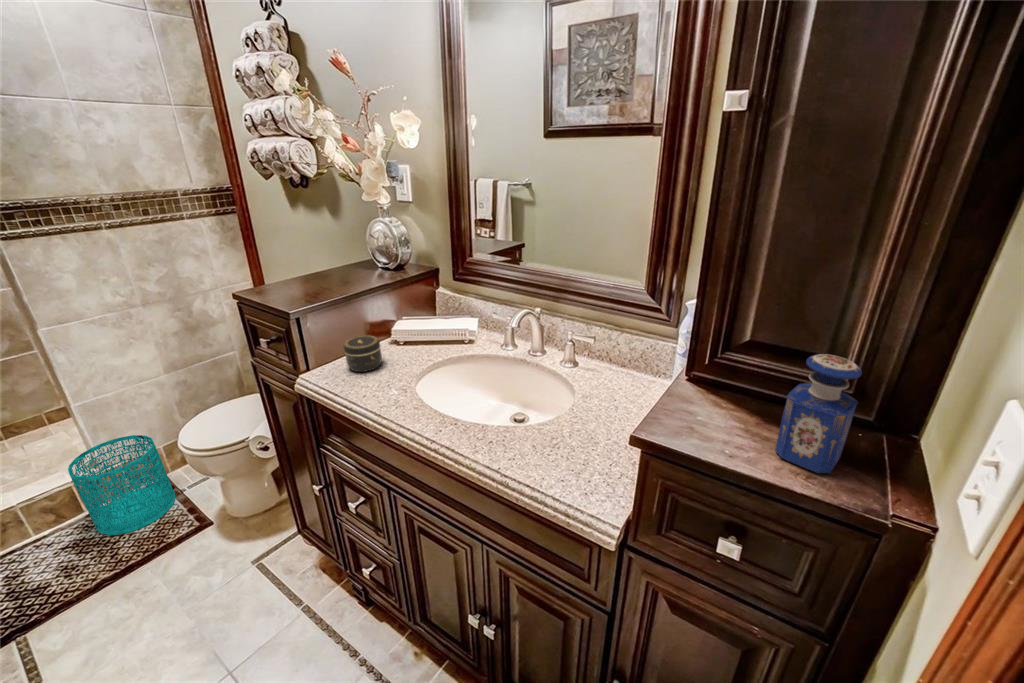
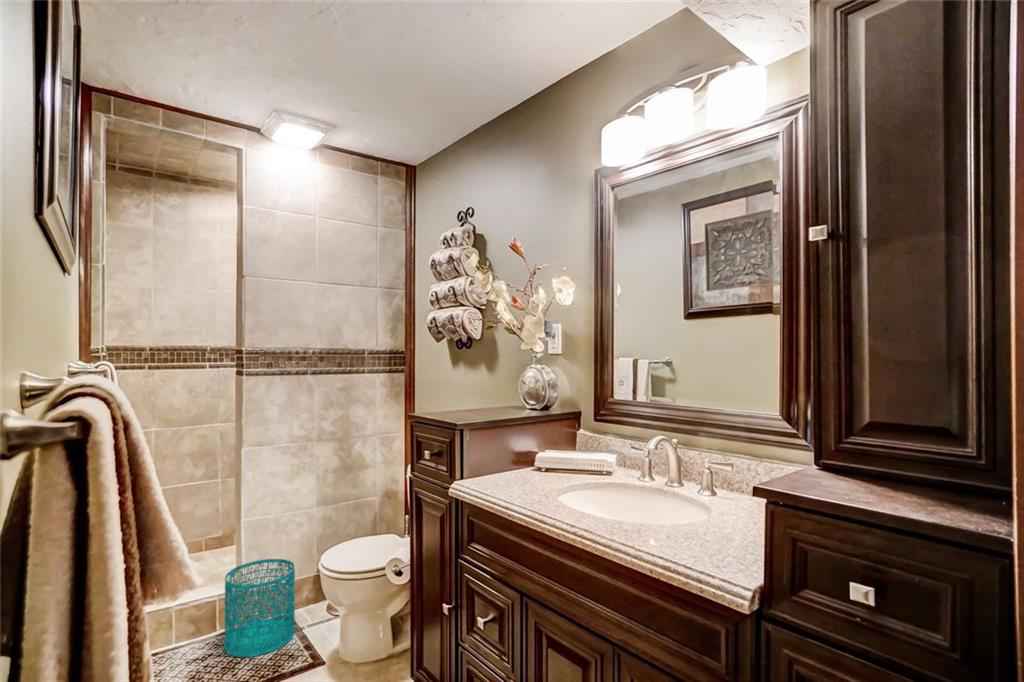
jar: present [344,335,382,372] -> none [494,453,525,483]
perfume bottle: present [775,354,862,473] -> none [890,408,959,512]

